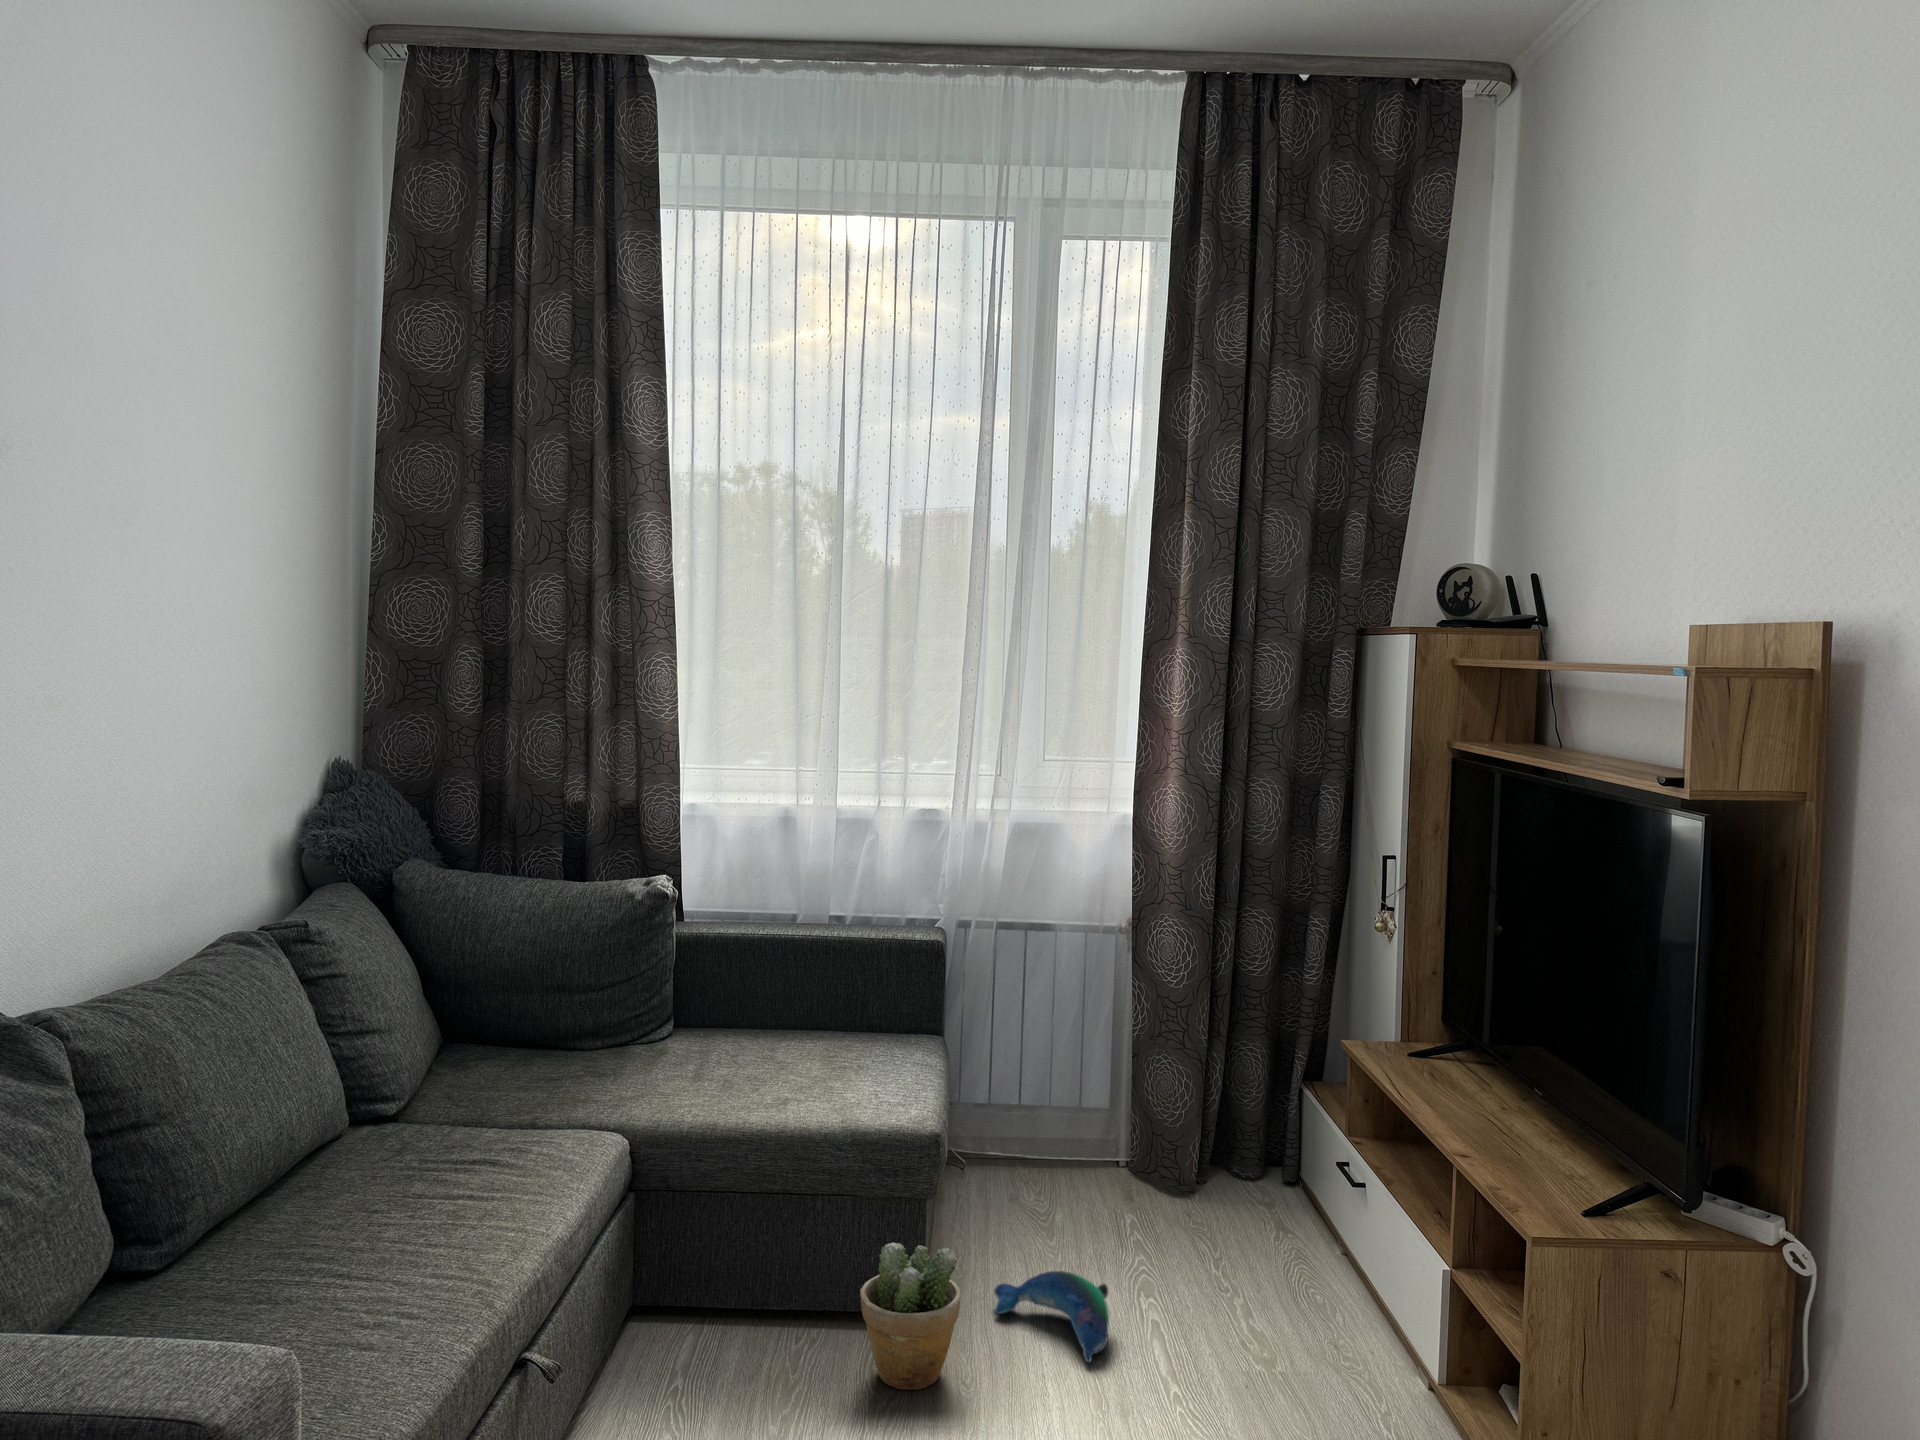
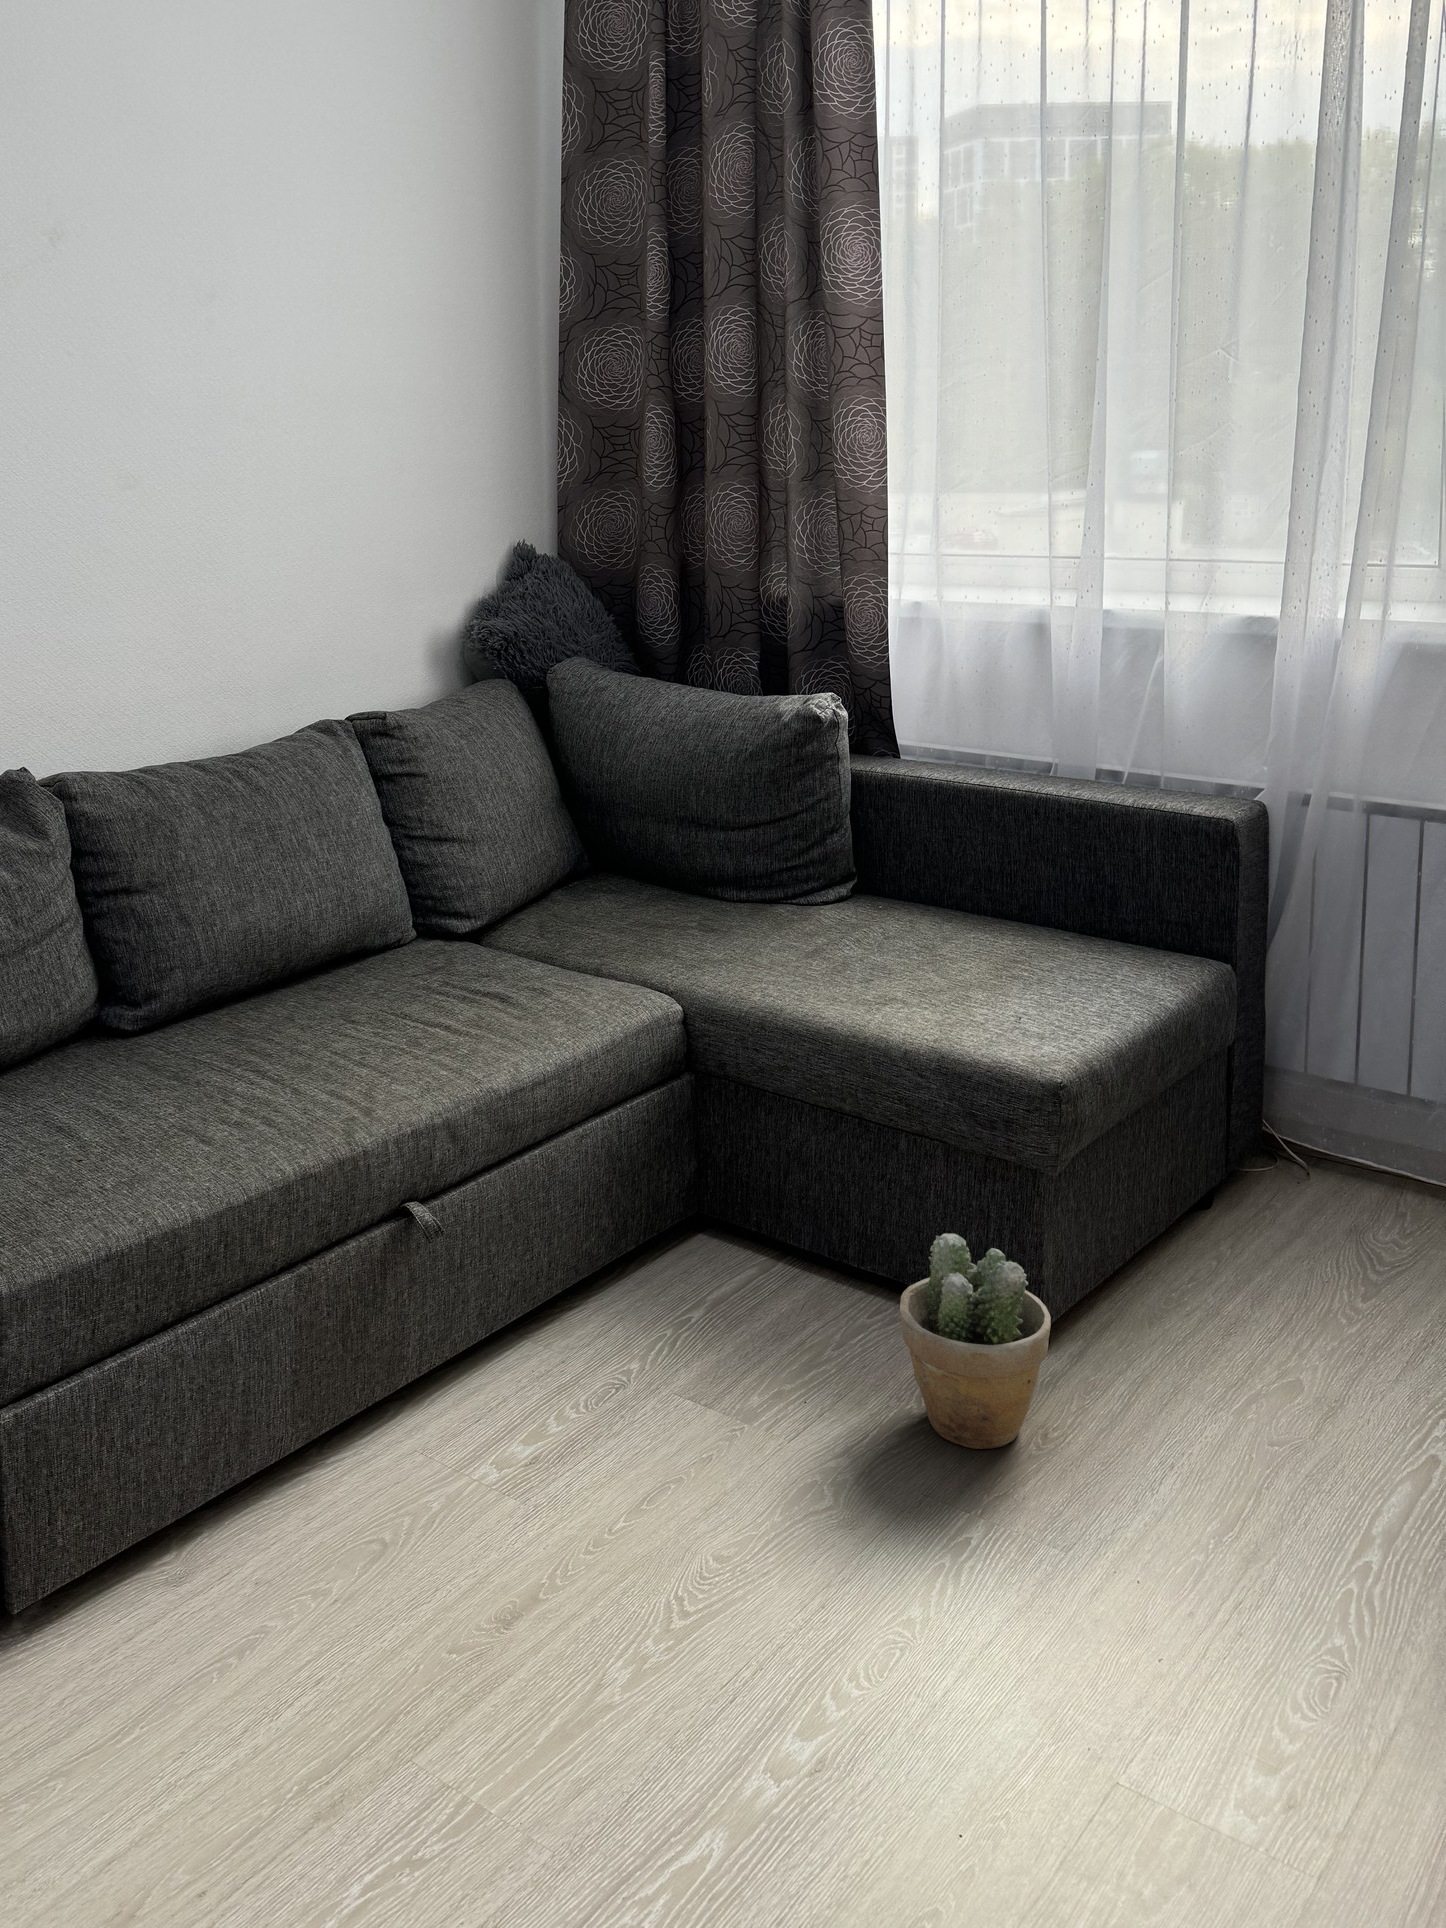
plush toy: present [994,1271,1109,1362] -> none [1168,1344,1347,1505]

